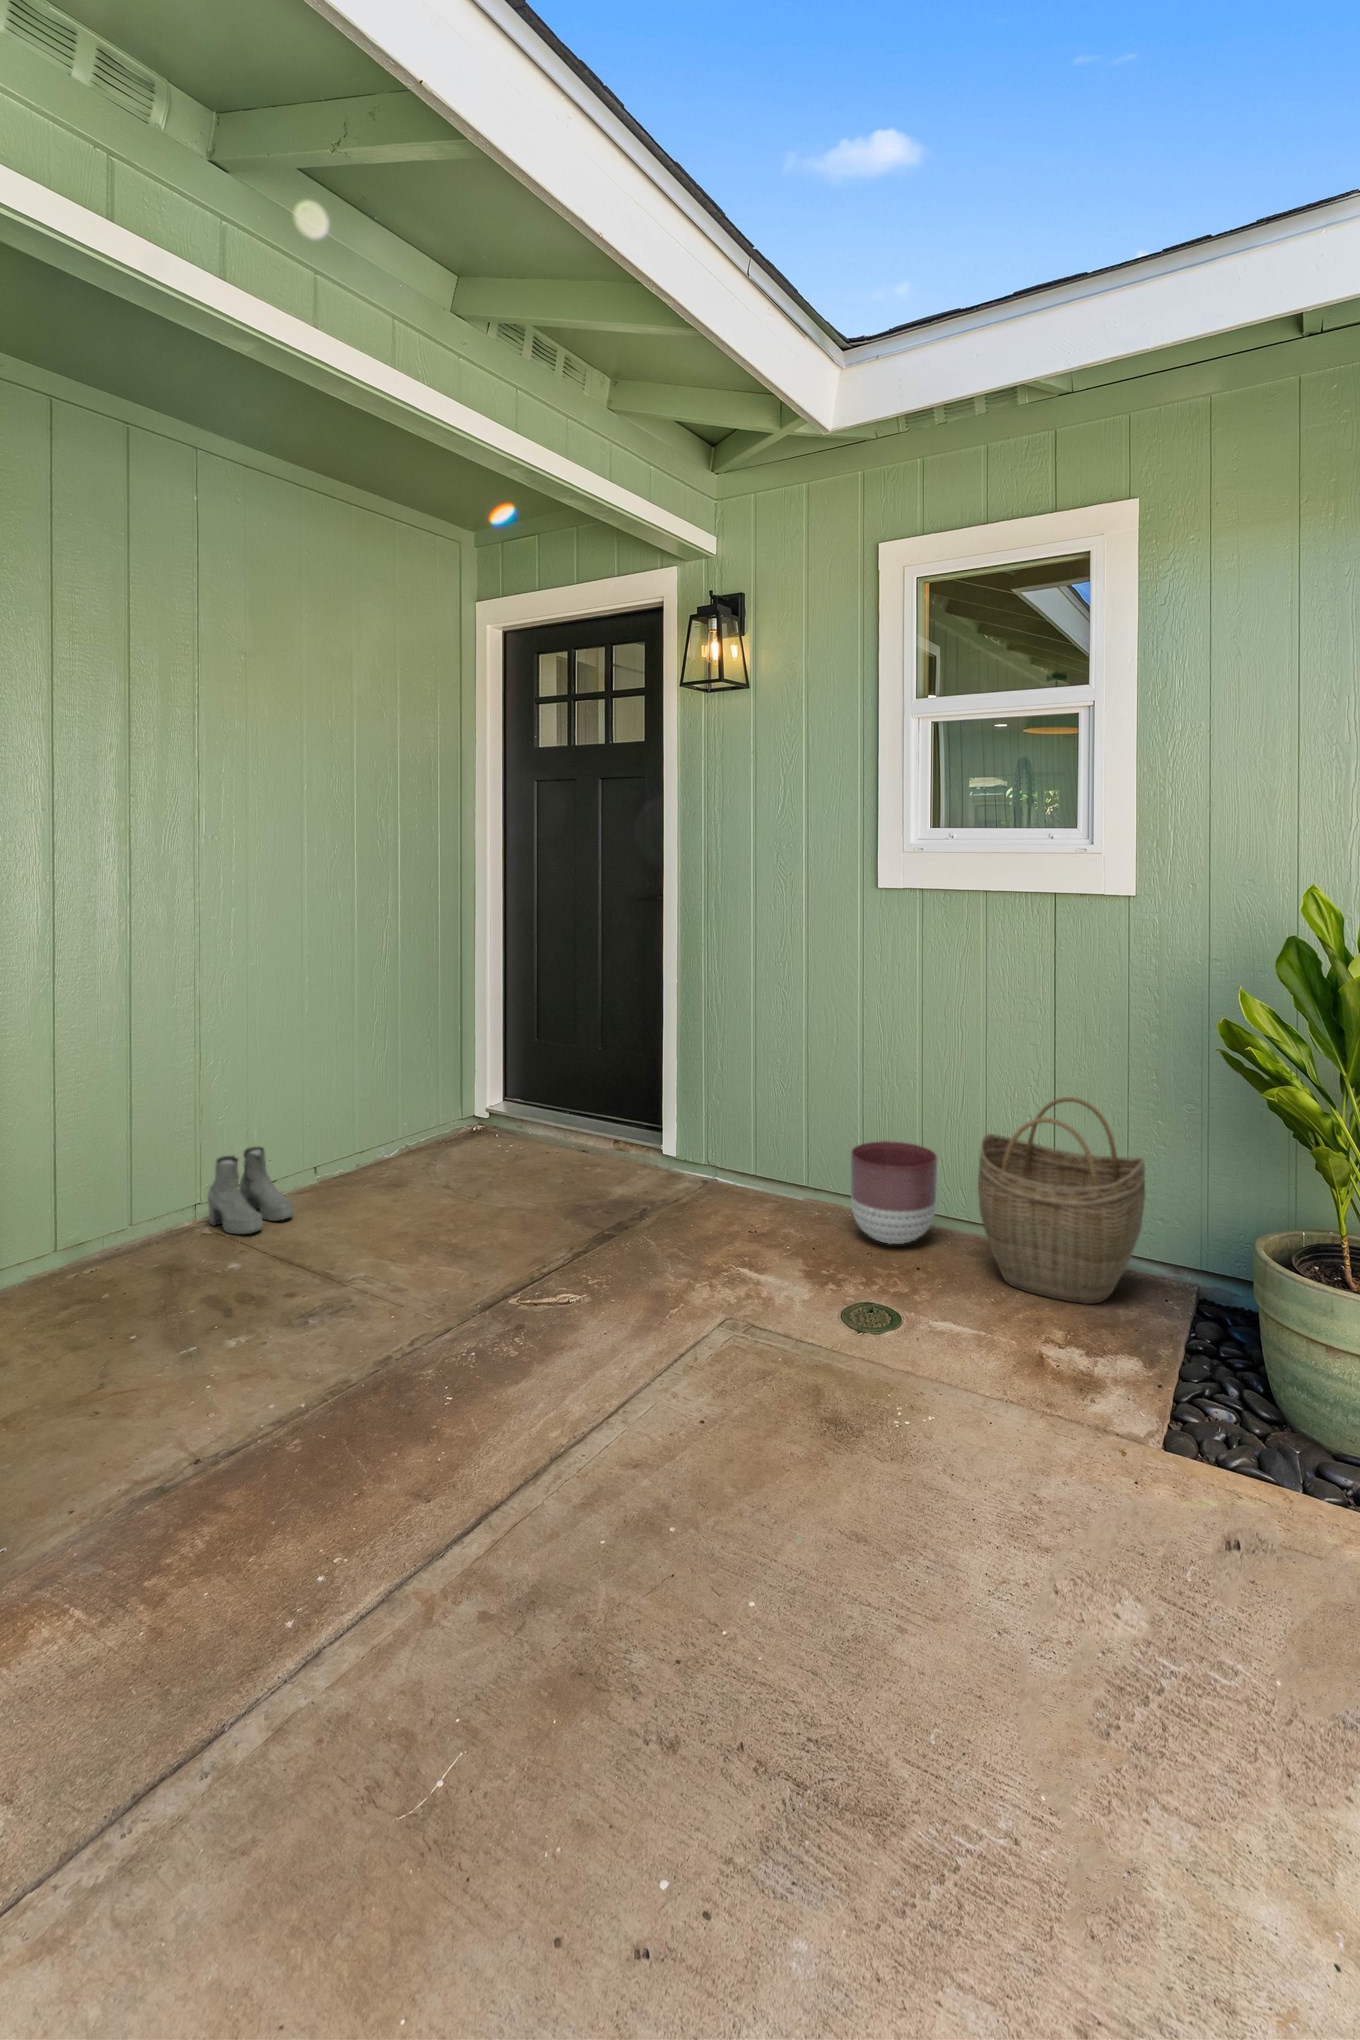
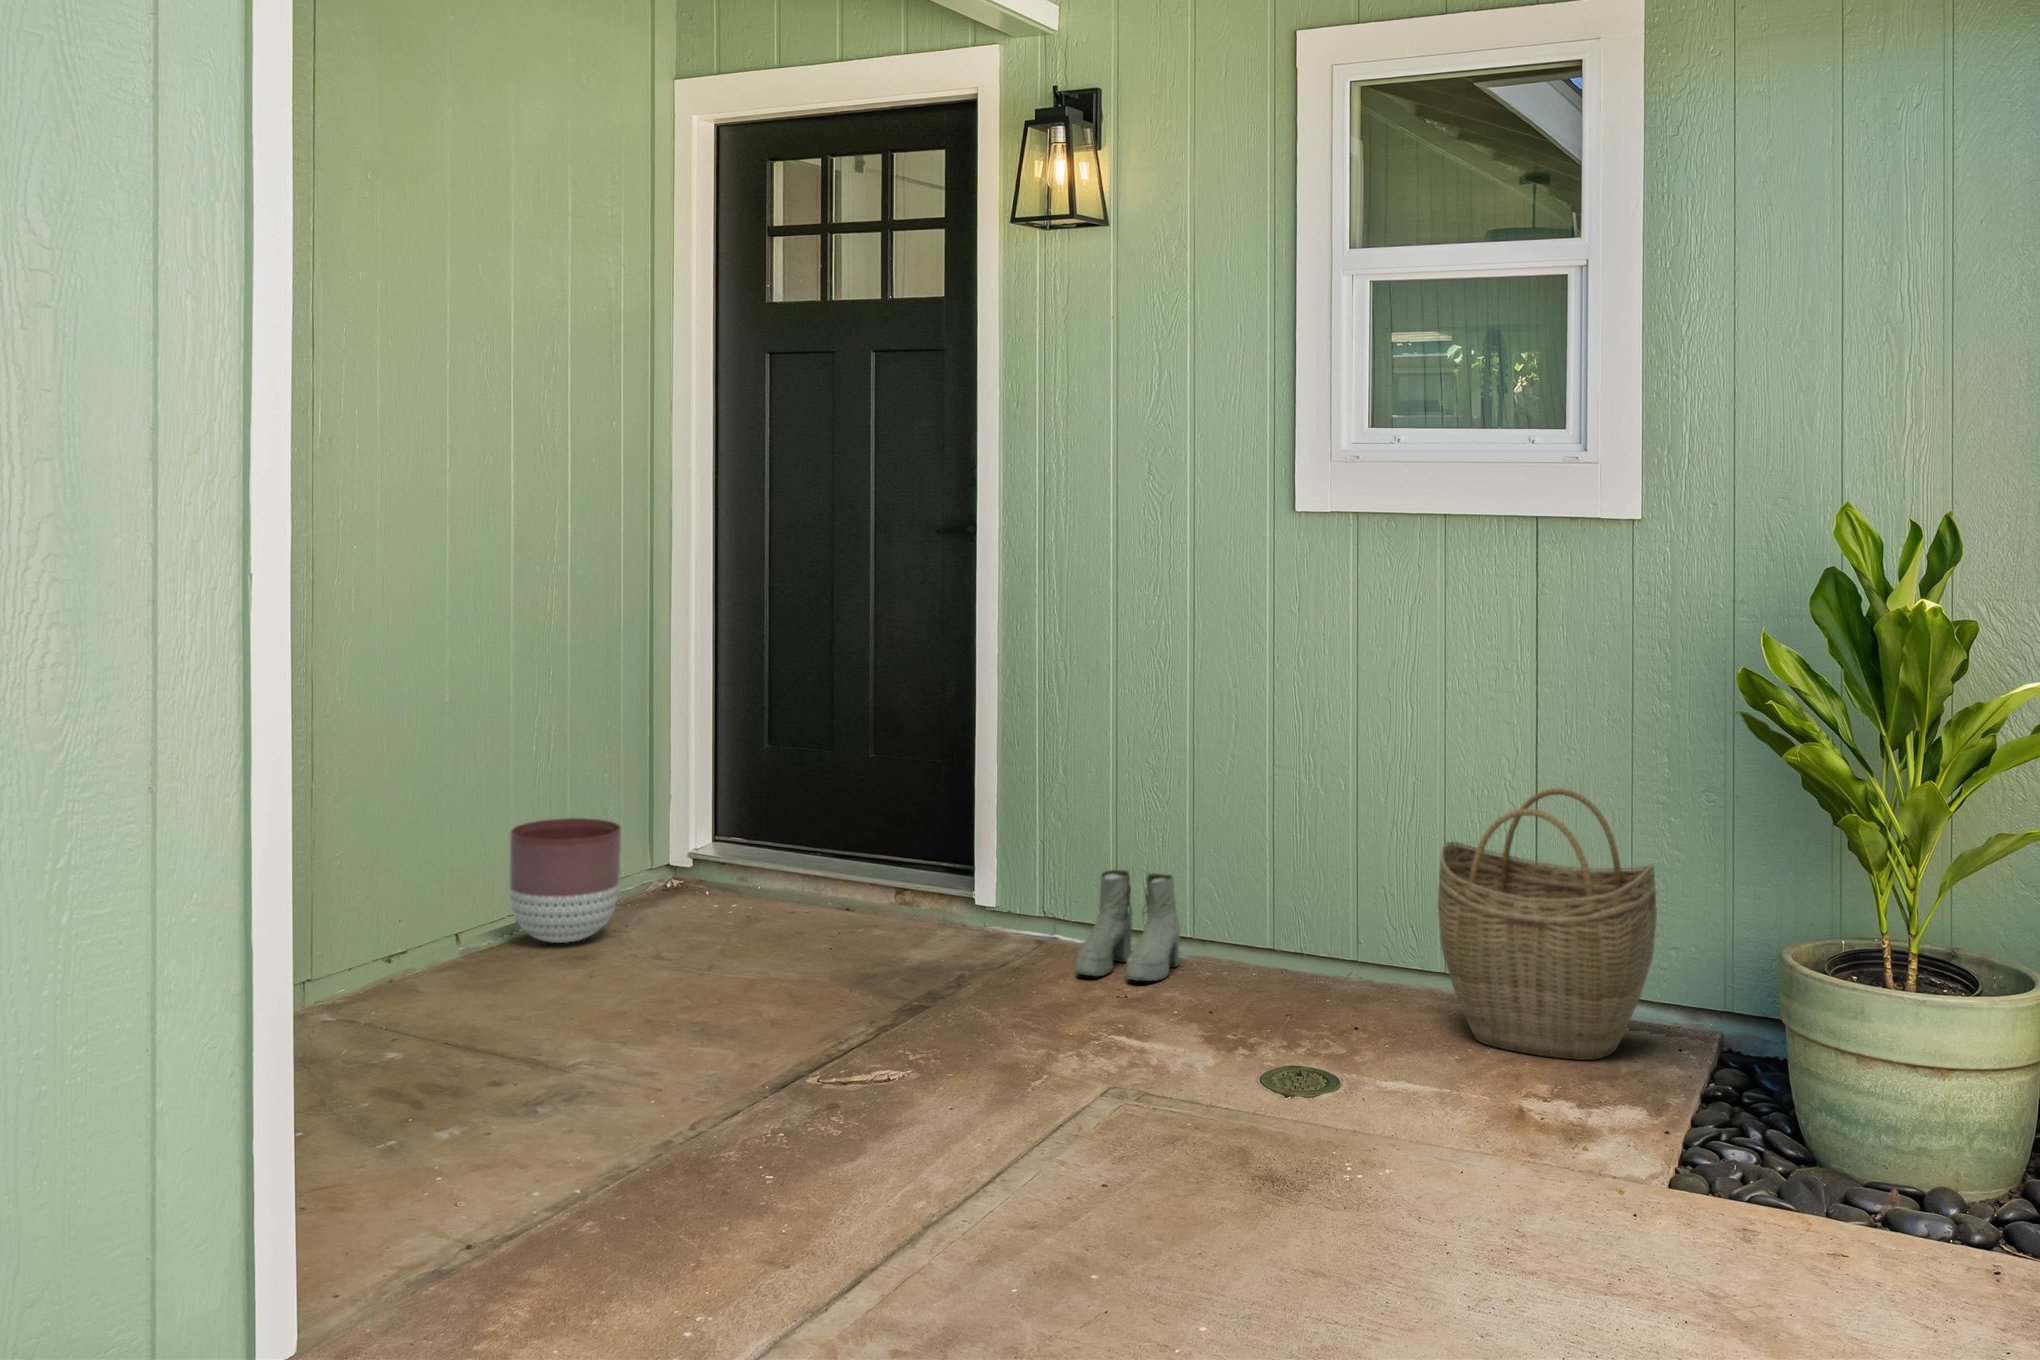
planter: present [851,1141,937,1244] -> present [510,818,621,943]
boots: present [208,1147,293,1234] -> present [1076,870,1180,981]

